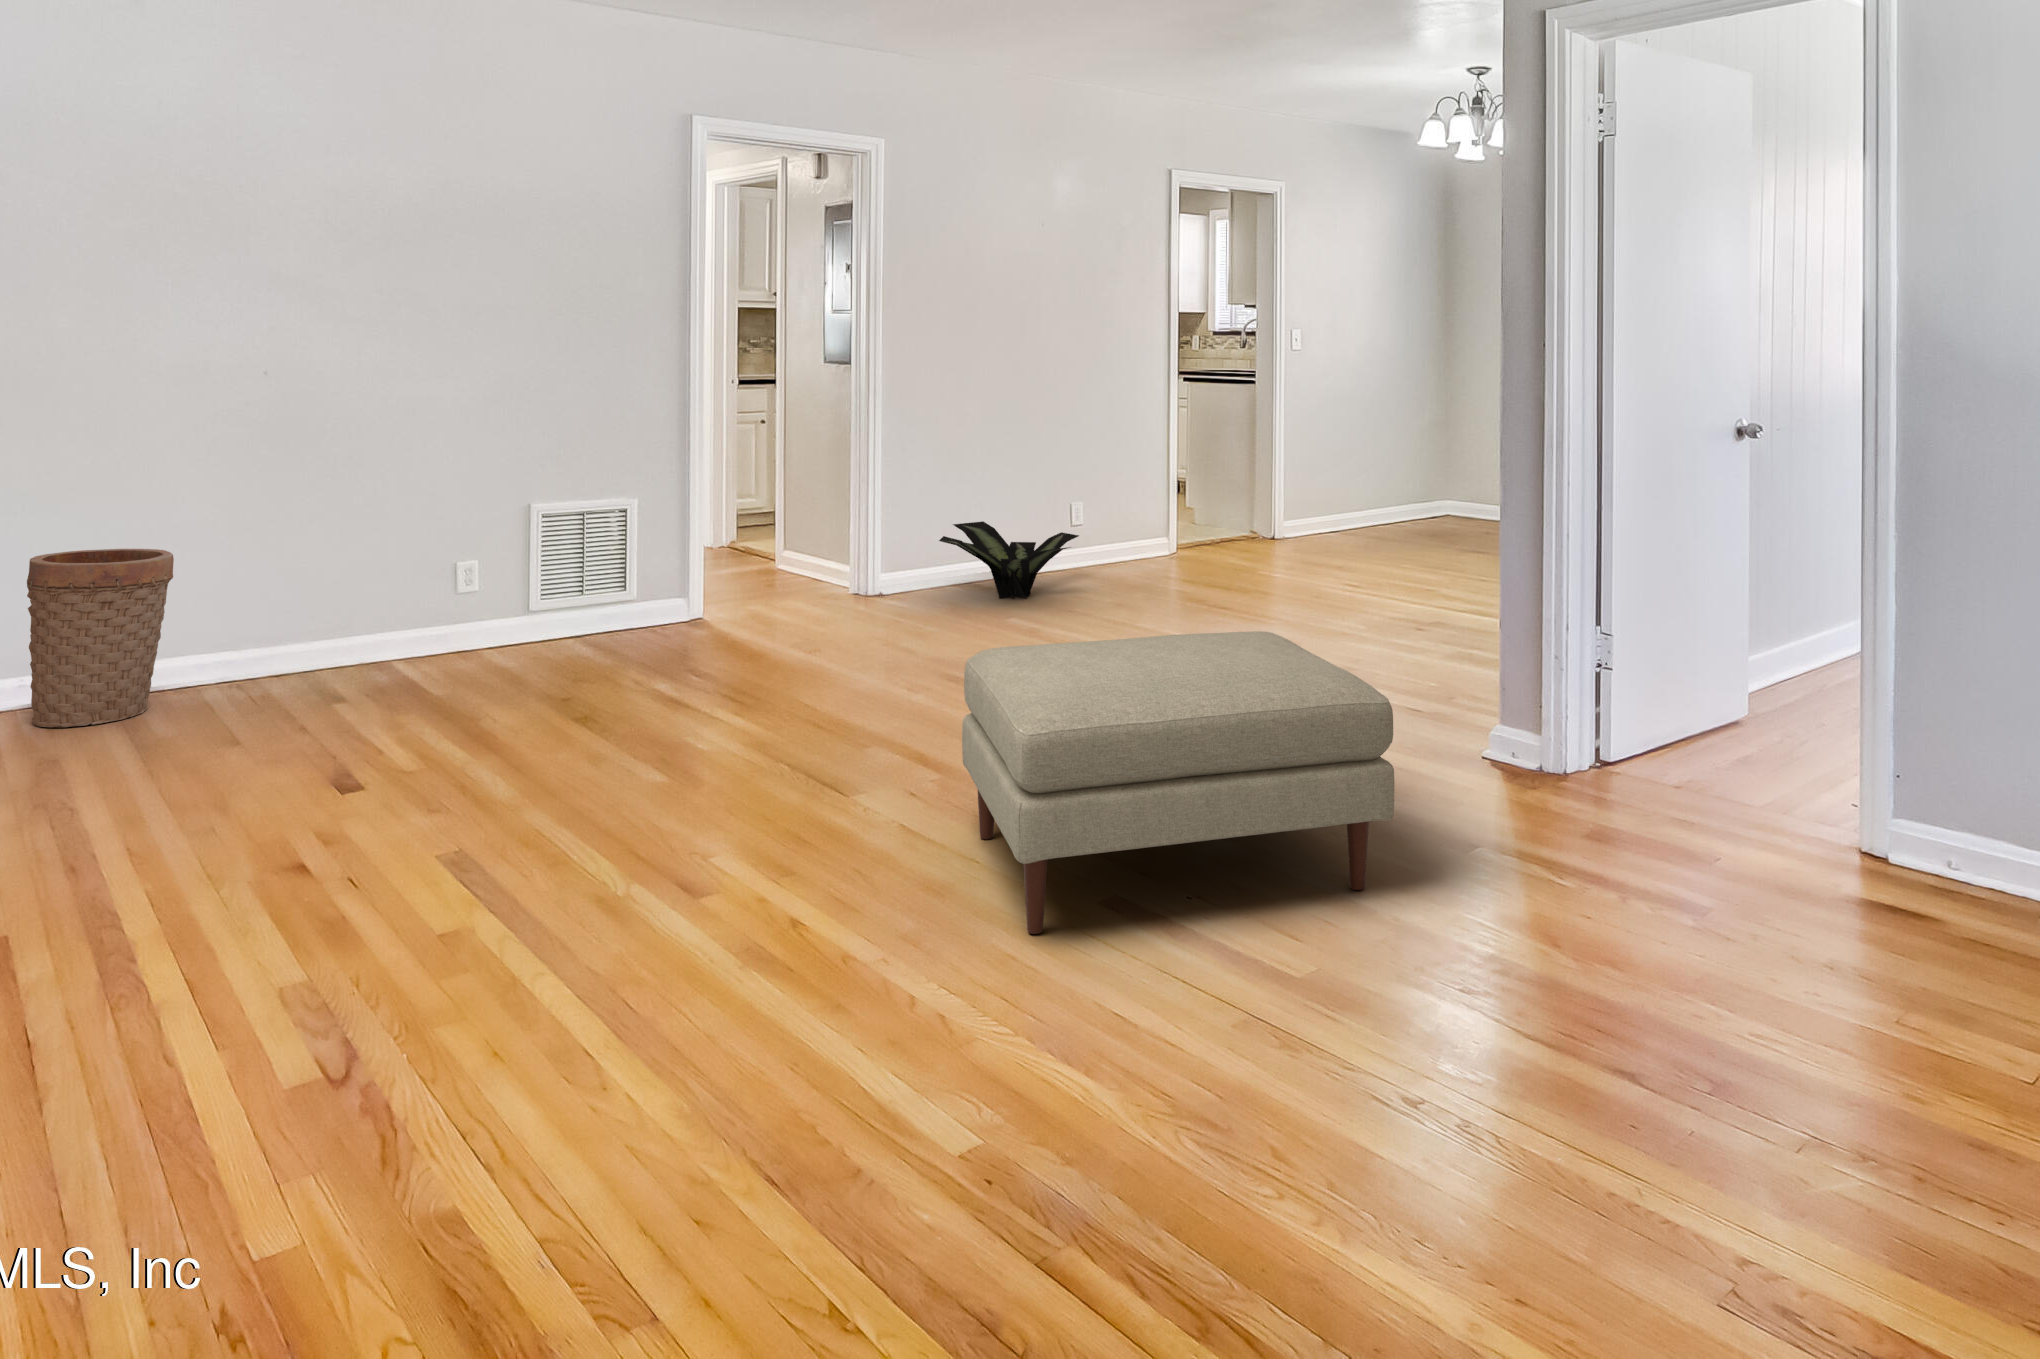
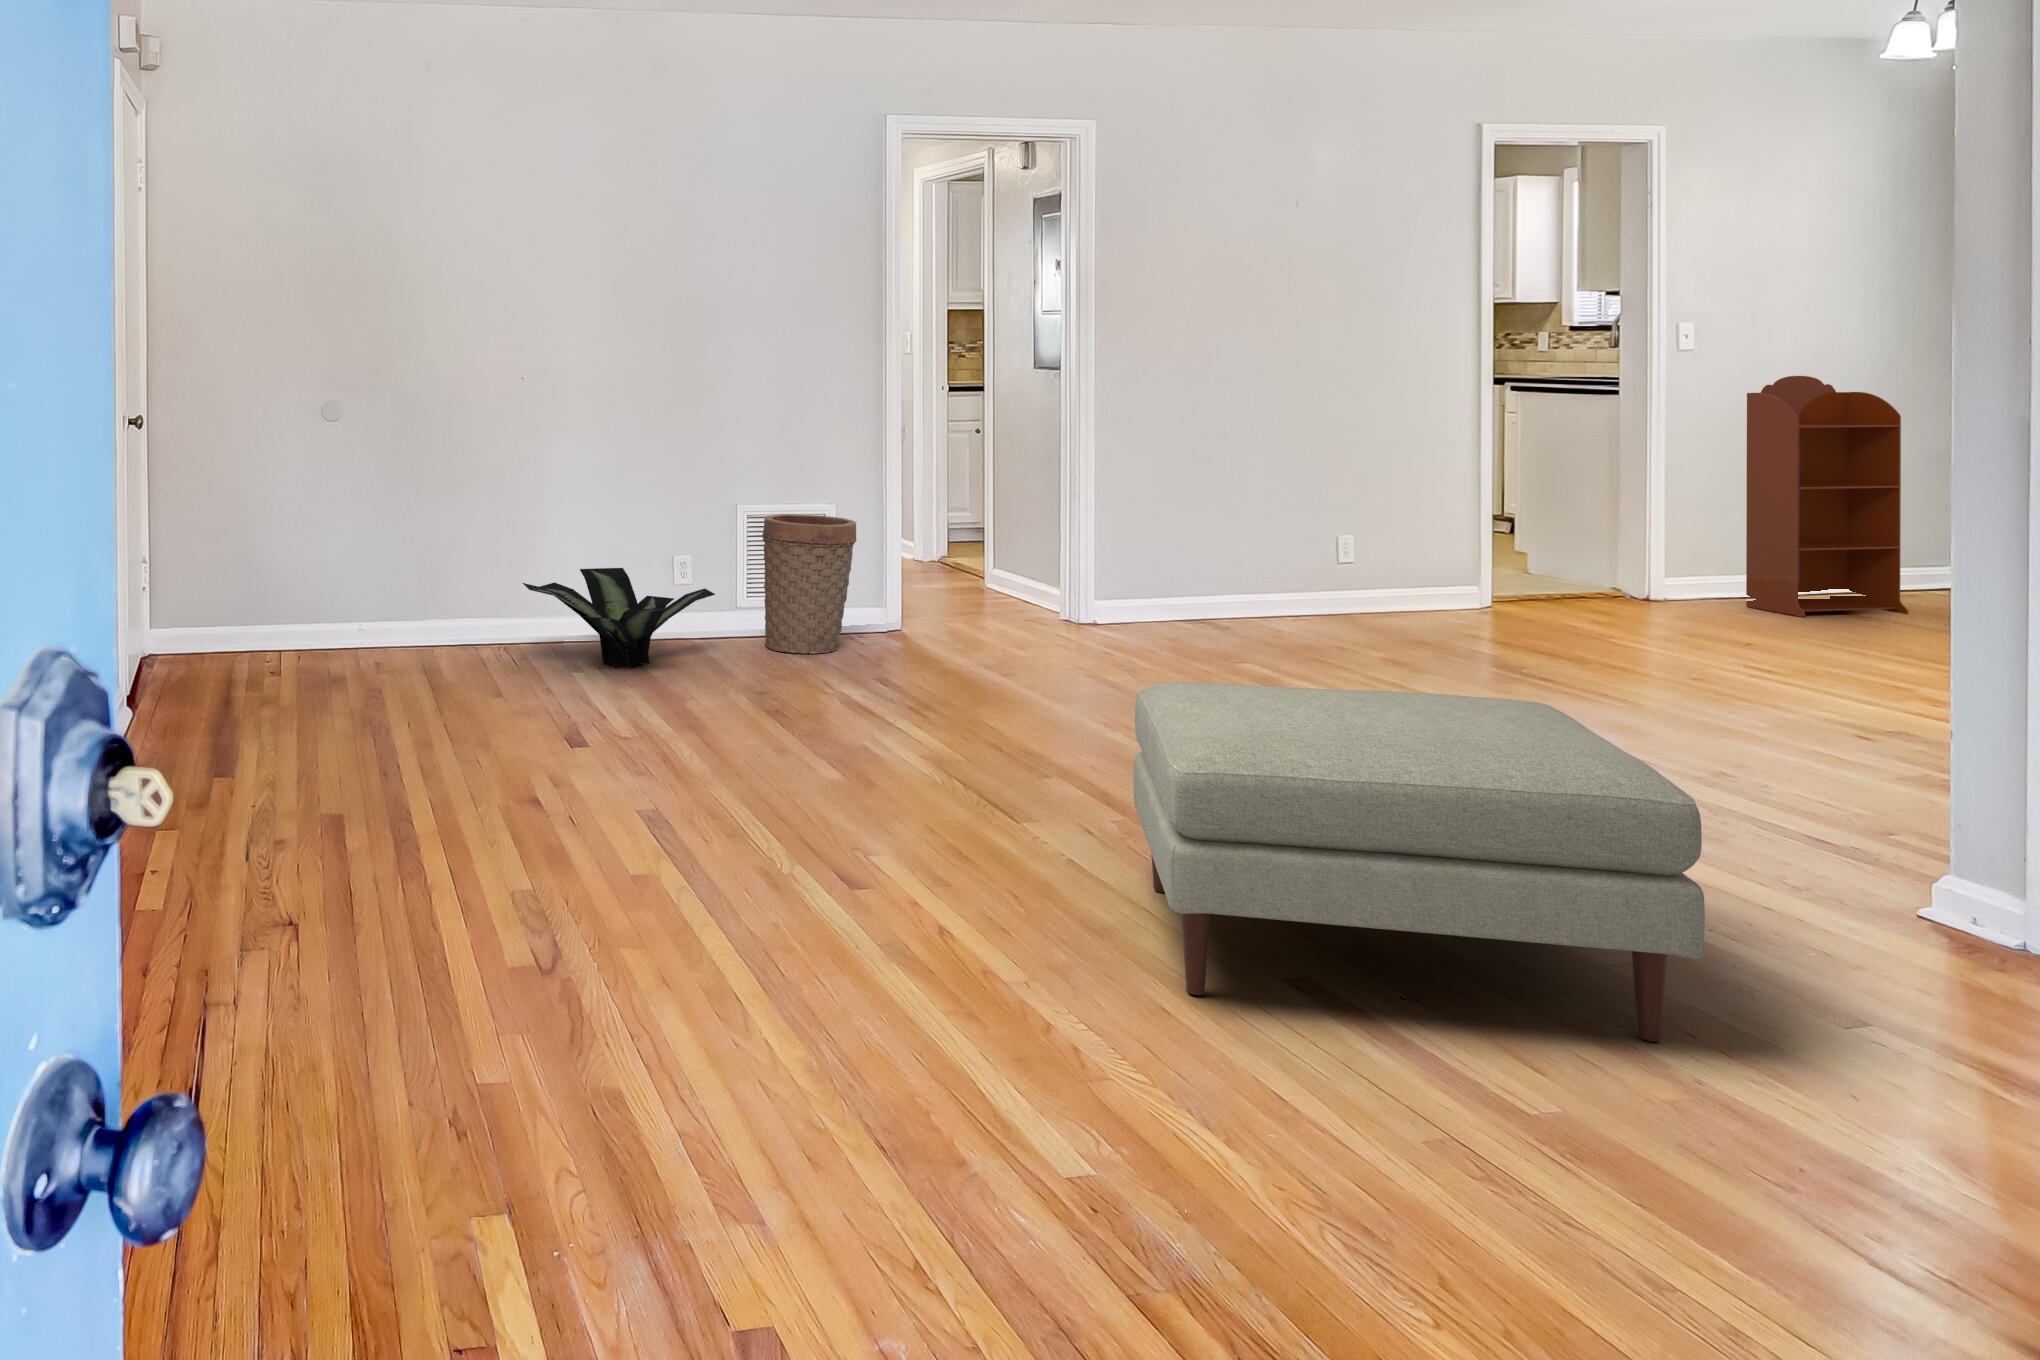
bookcase: none [1325,370,1412,540] -> present [1746,376,1908,617]
potted plant: present [939,521,1079,599] -> present [523,568,715,668]
basket: present [27,549,174,728] -> present [763,515,856,654]

